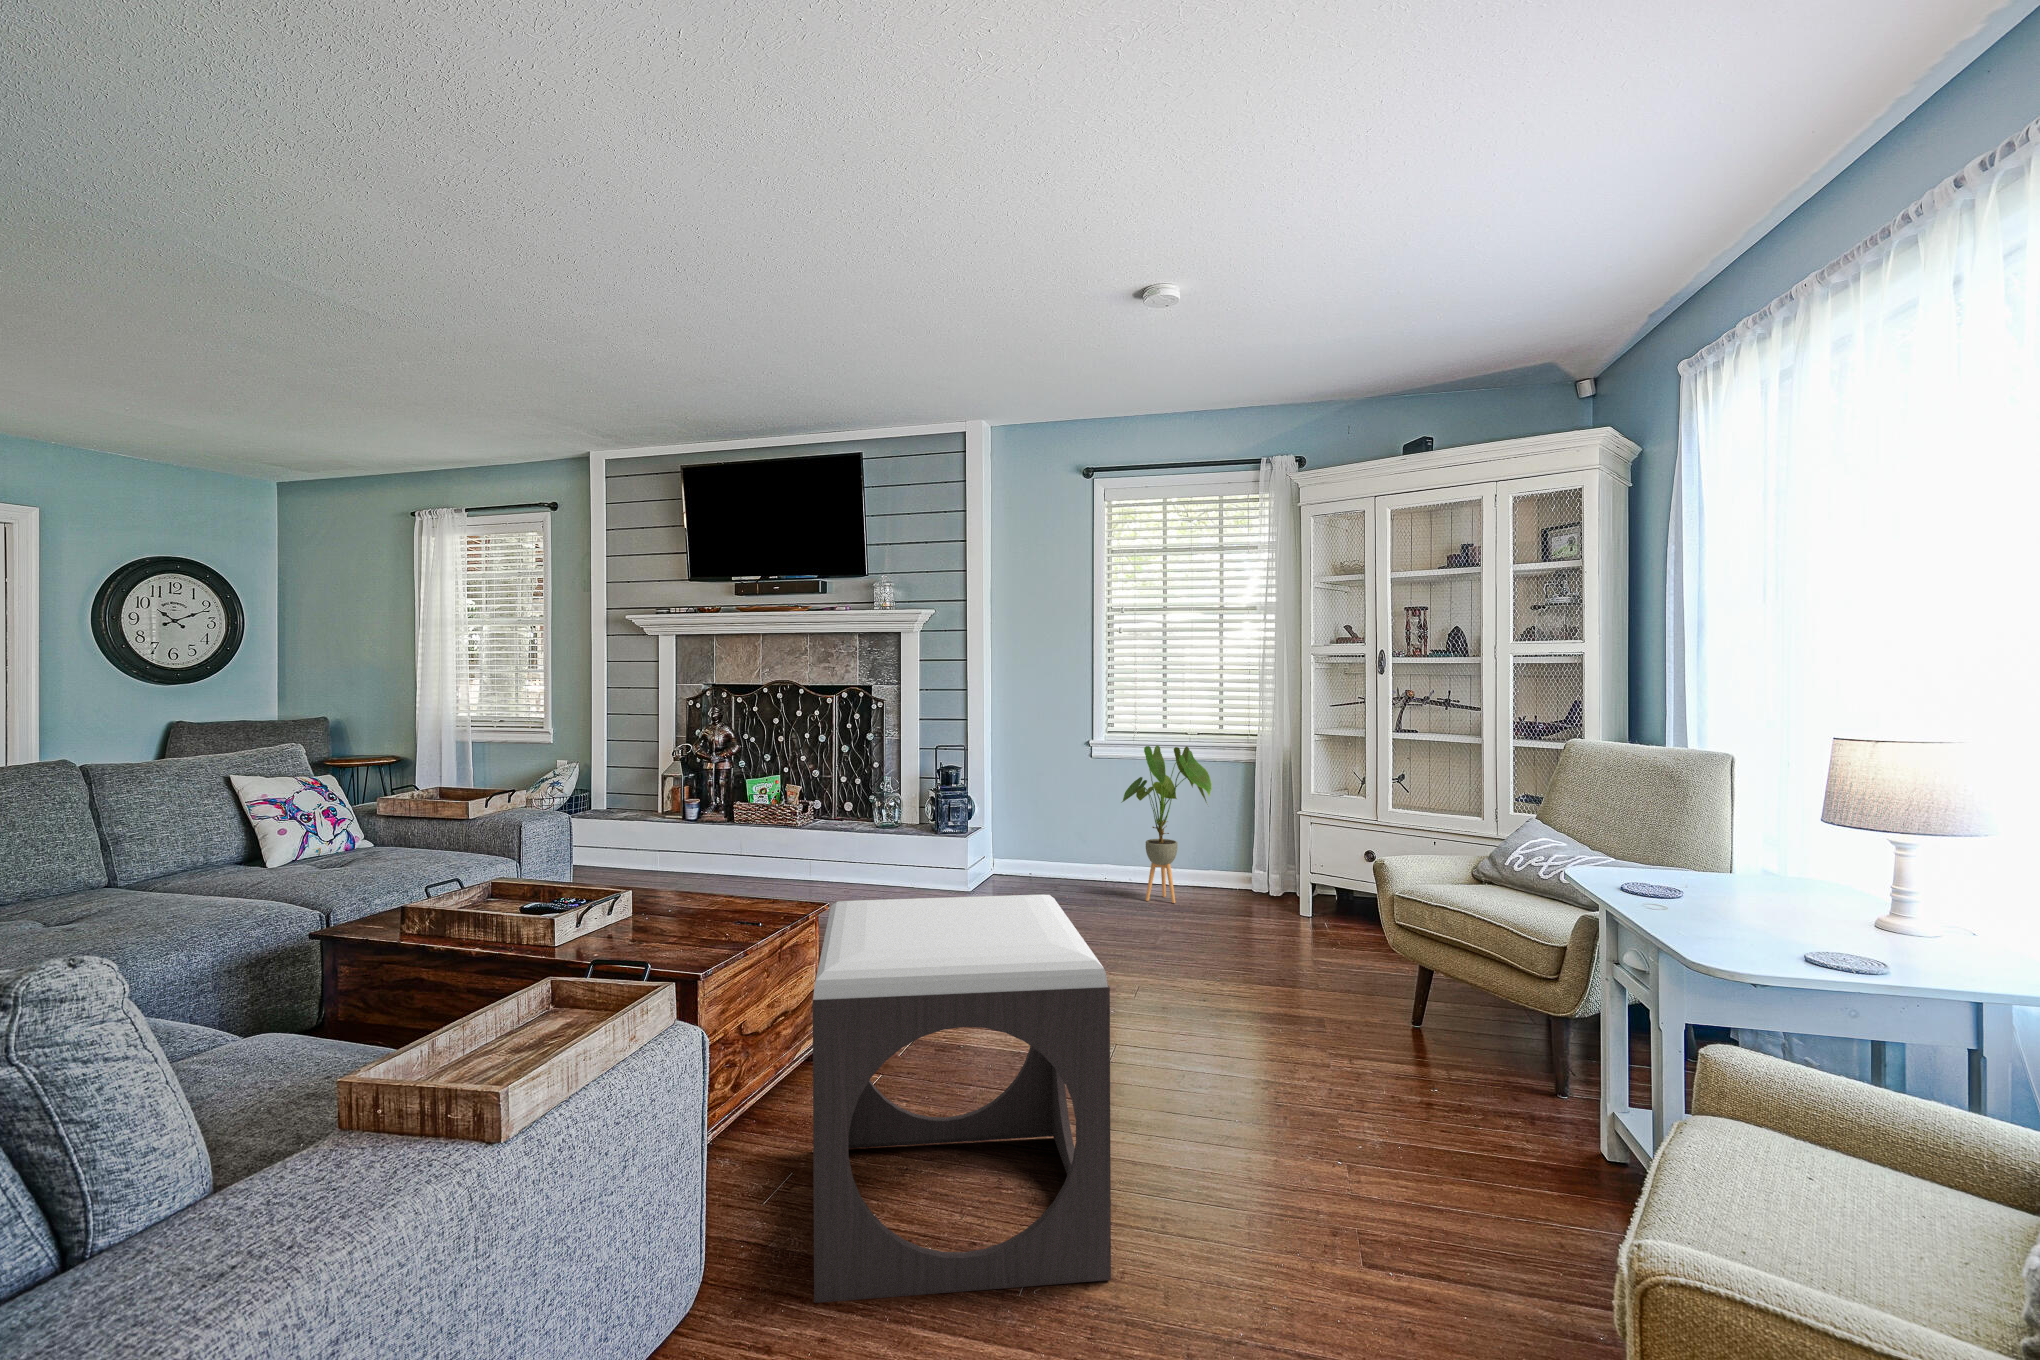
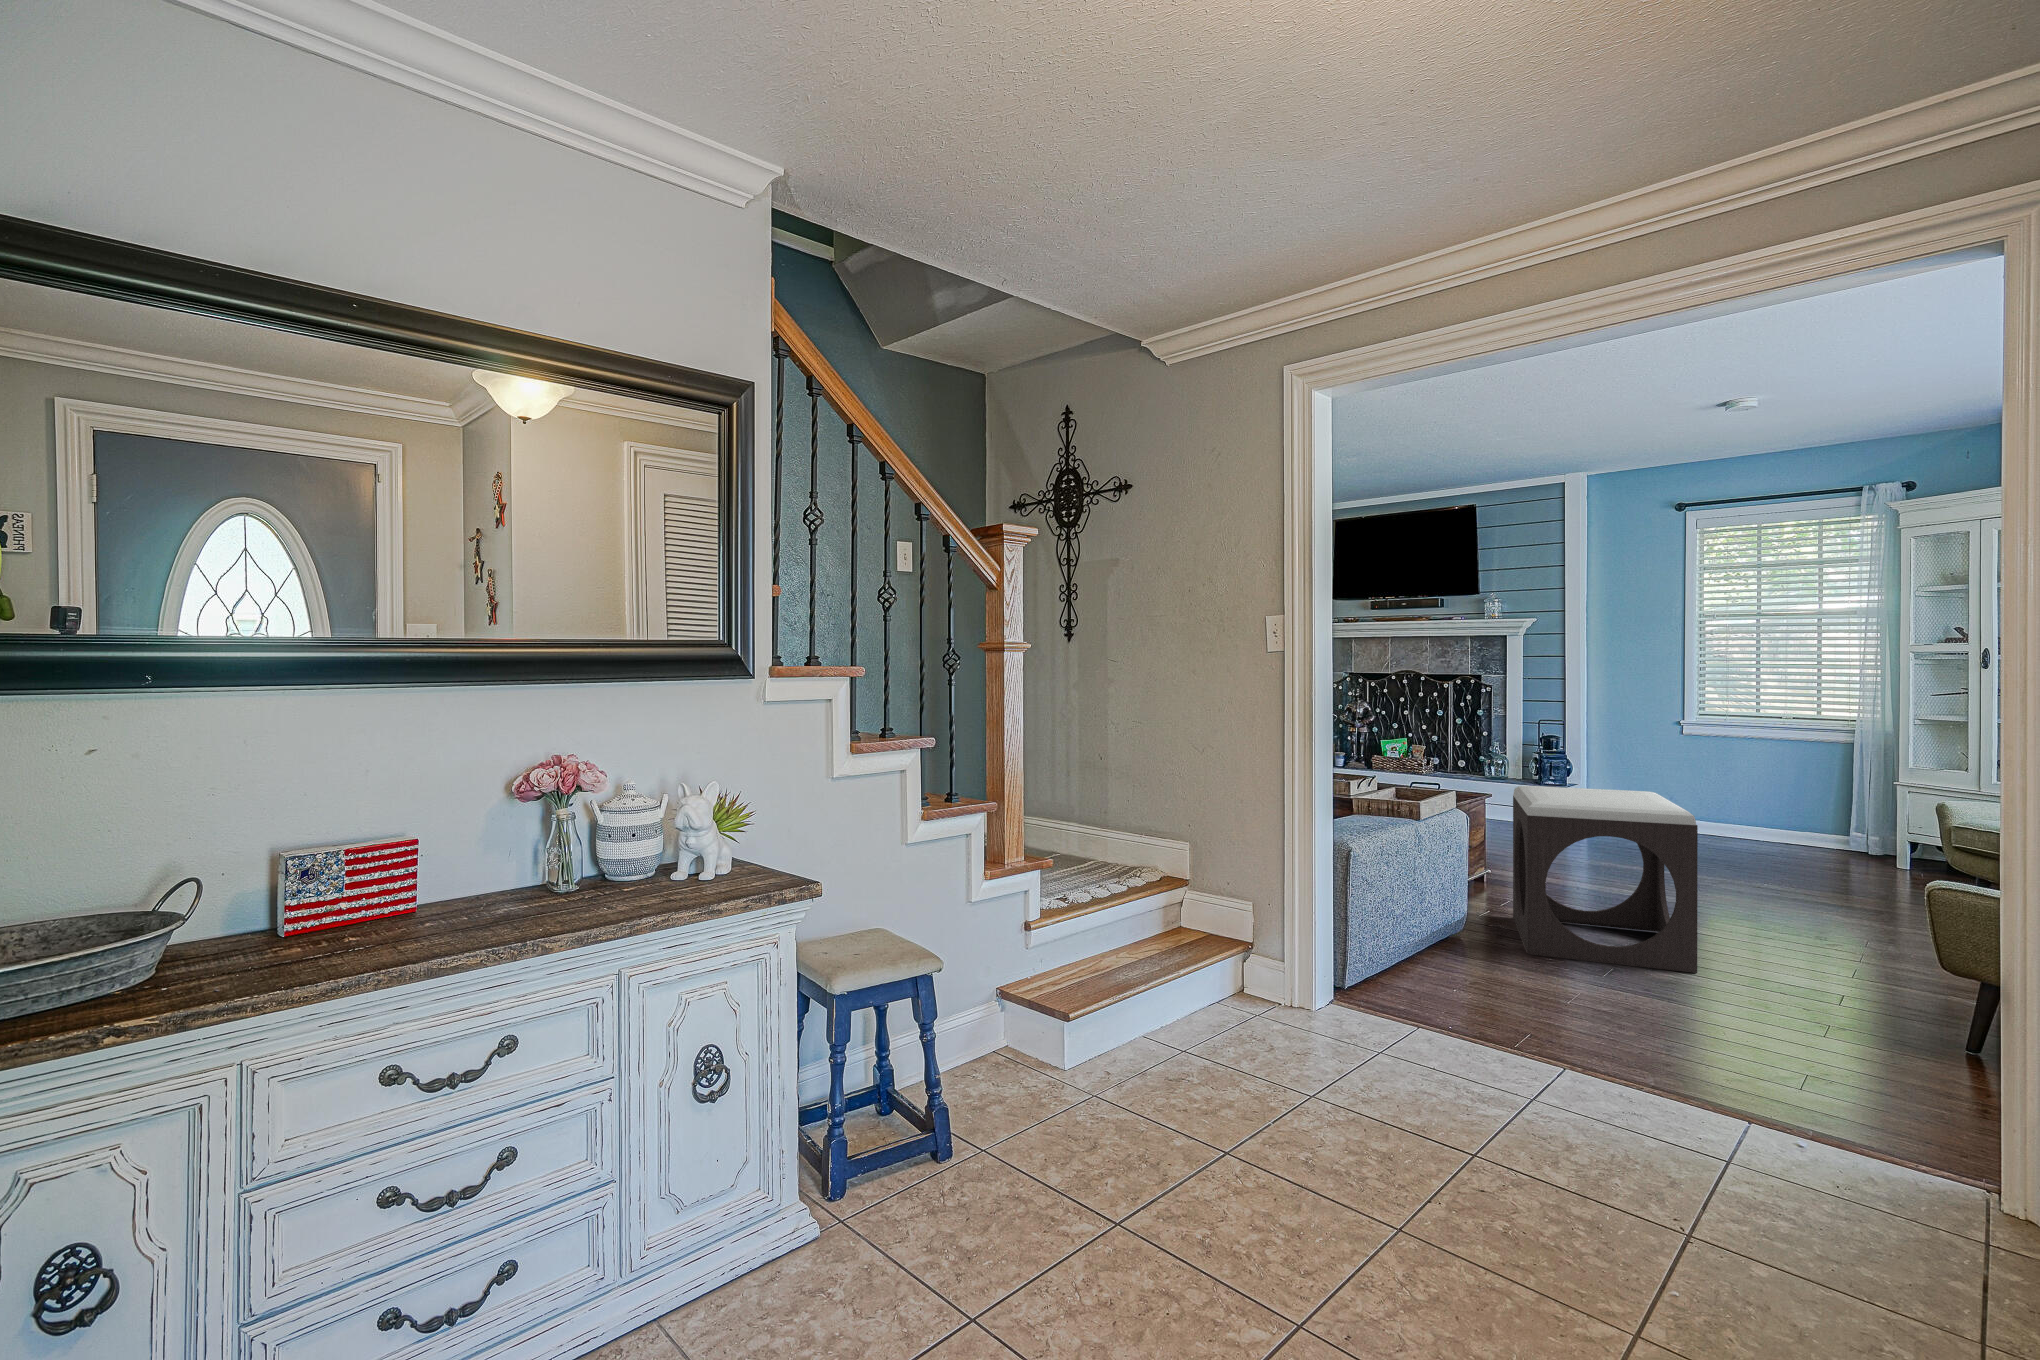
house plant: present [1121,745,1211,903] -> none [1711,725,1803,851]

